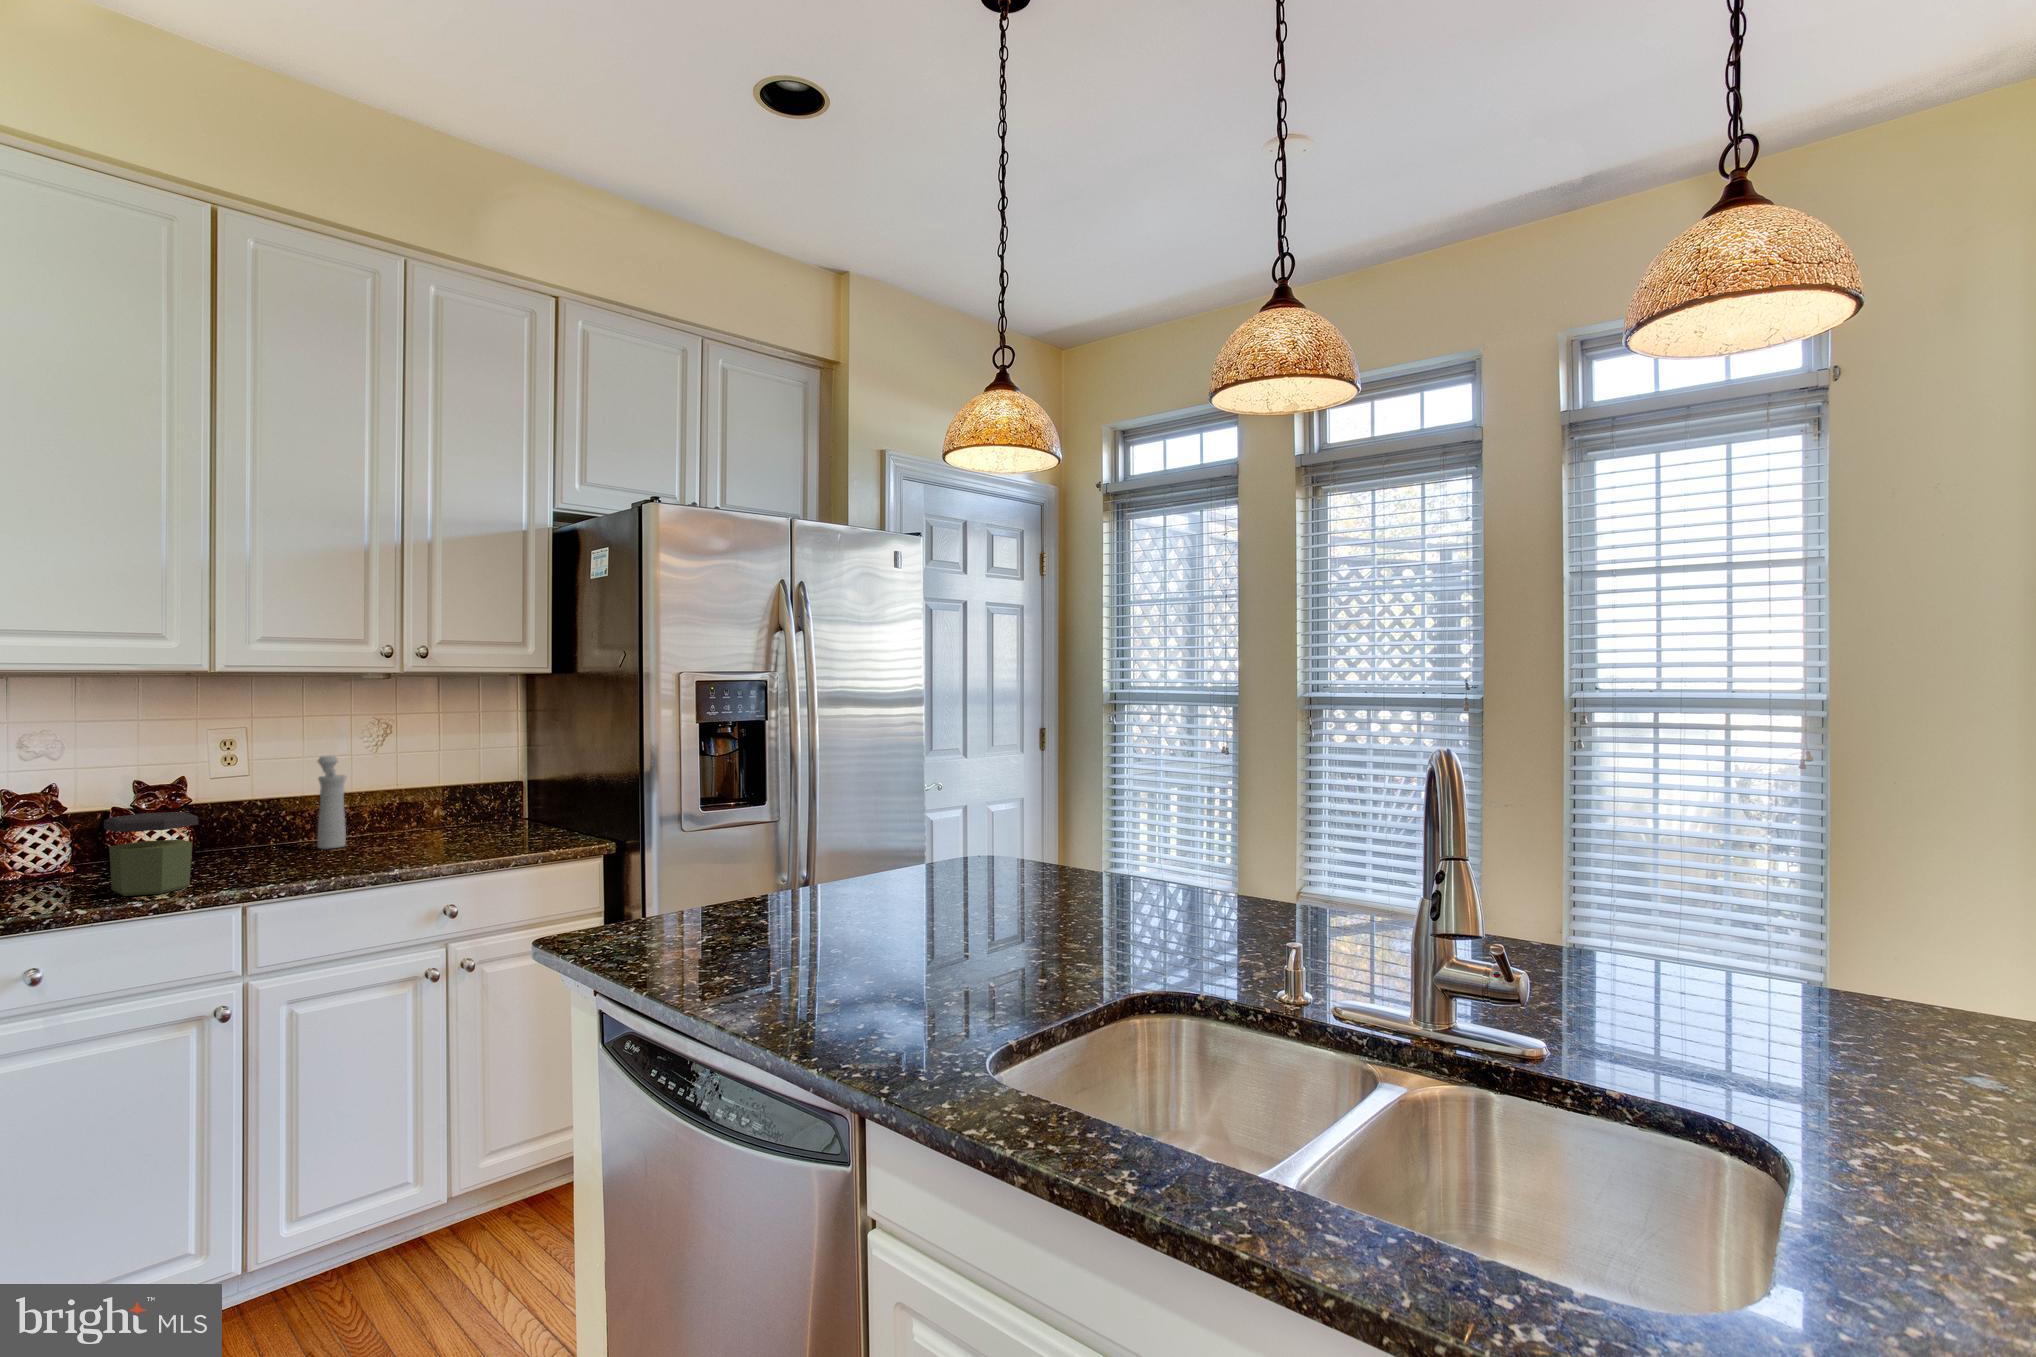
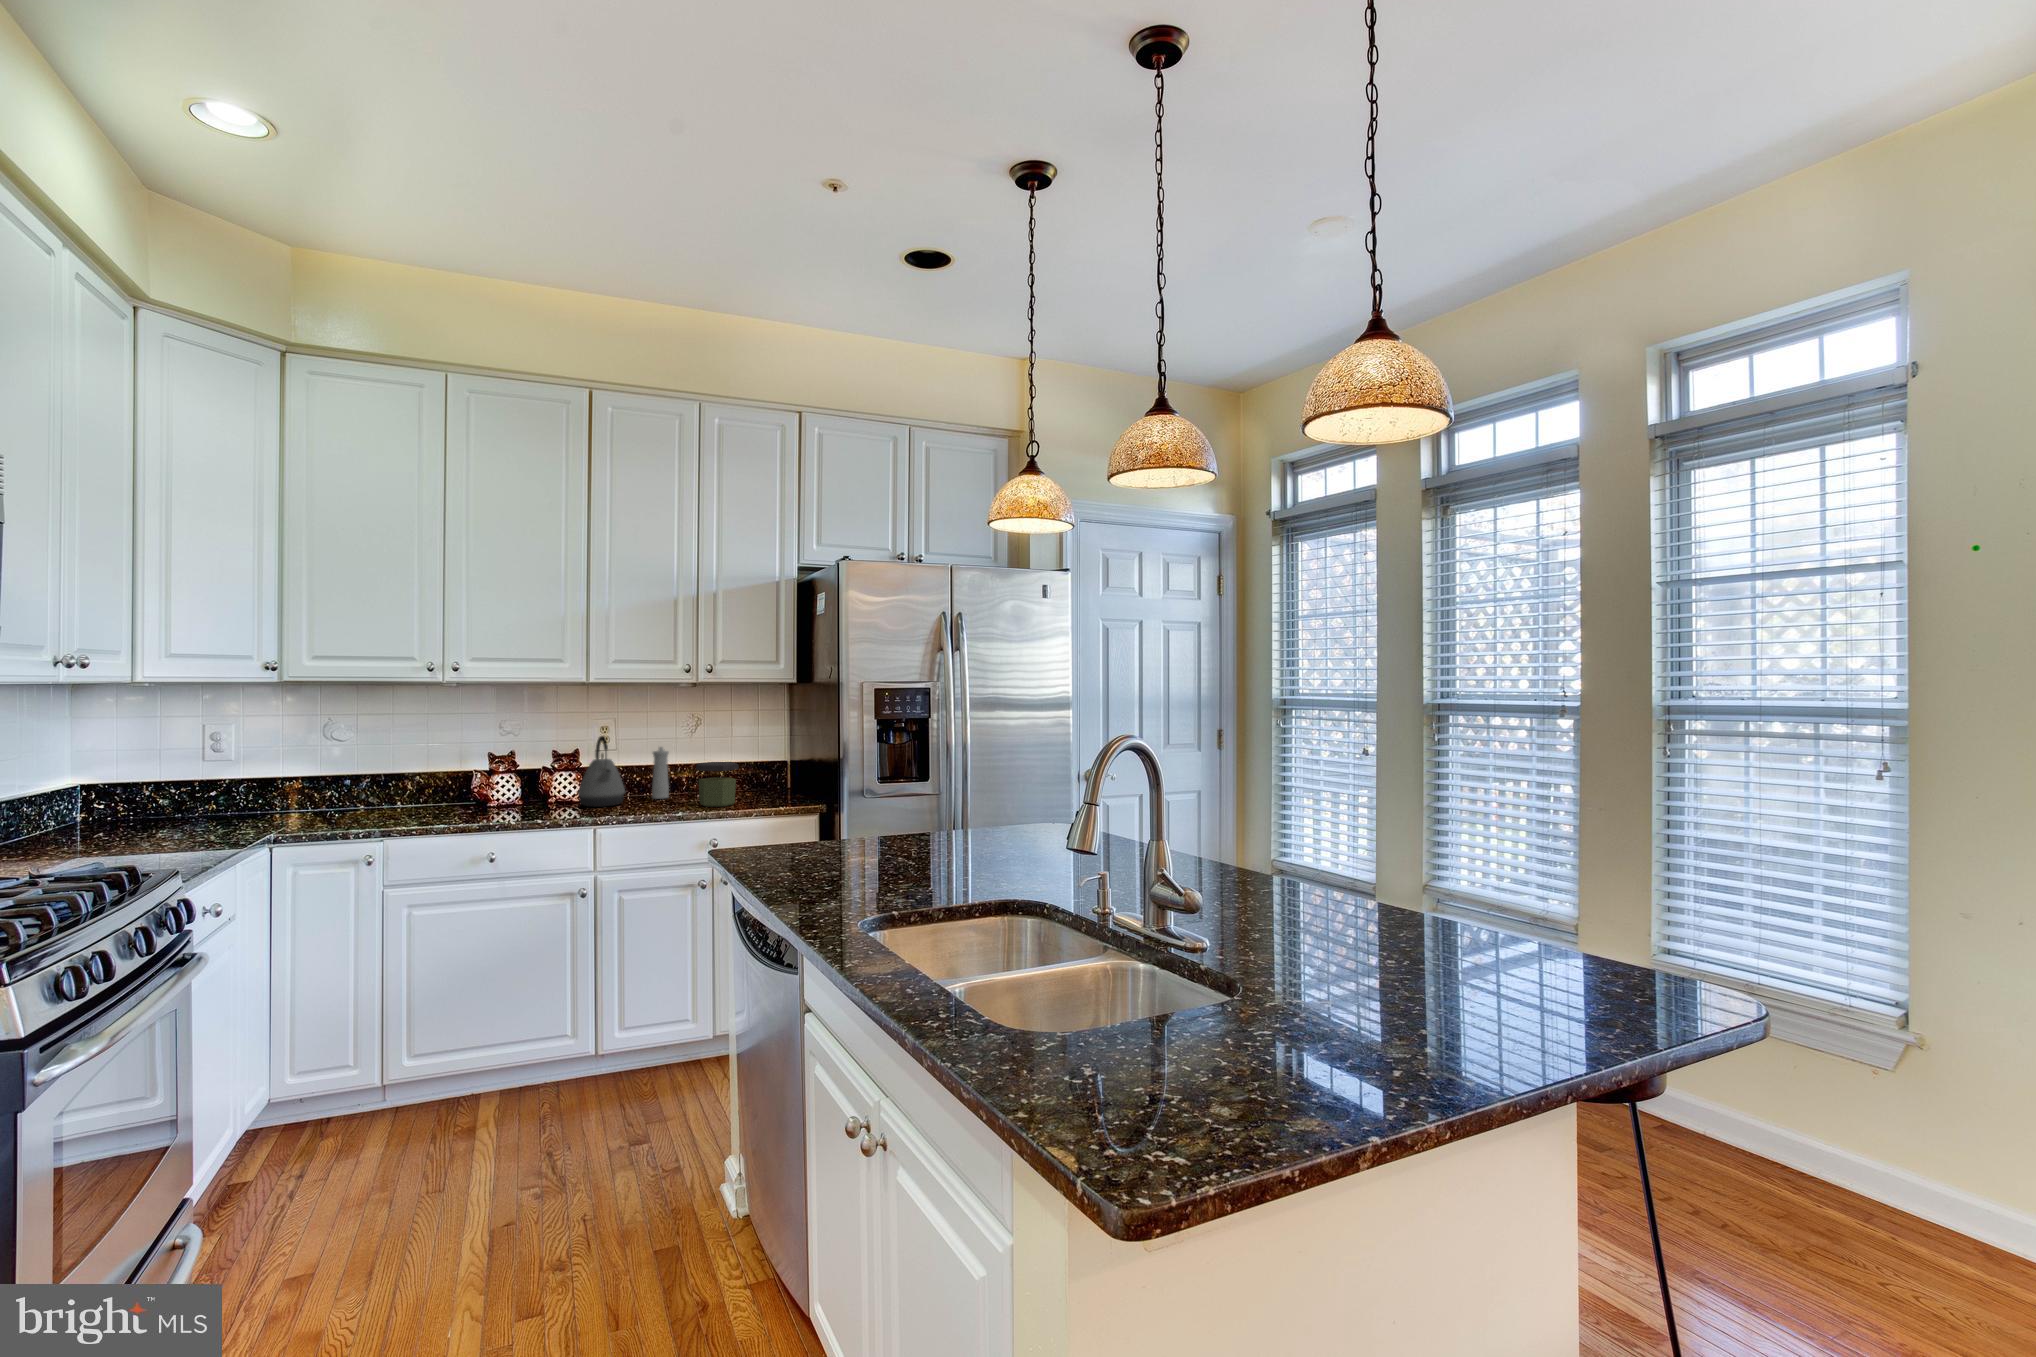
kettle: none [194,755,281,869] -> present [578,736,625,807]
jar: present [104,812,198,896] -> present [696,762,739,807]

